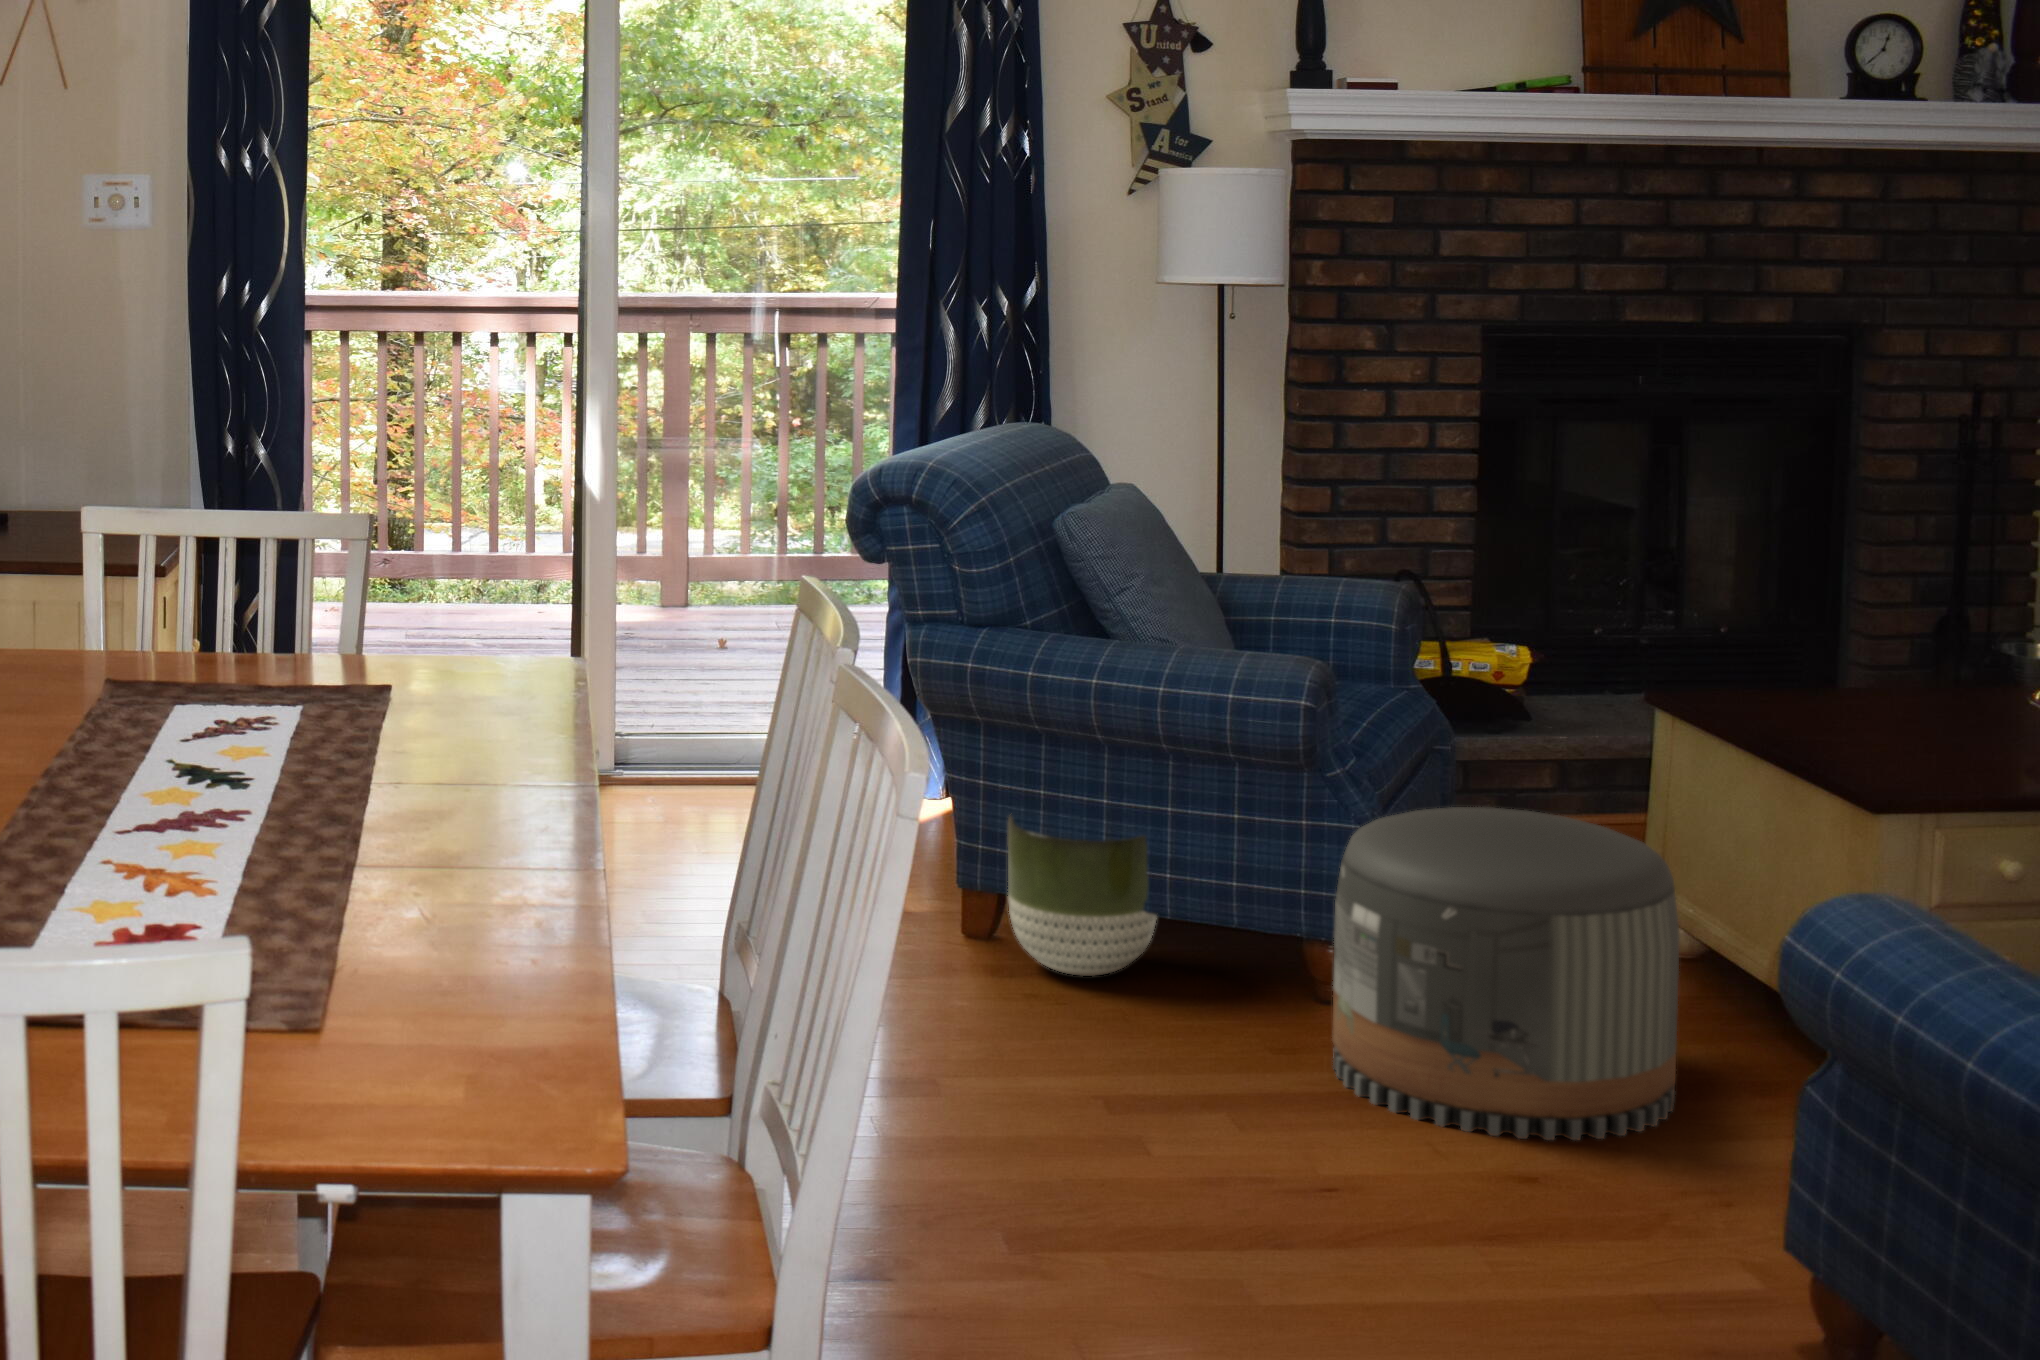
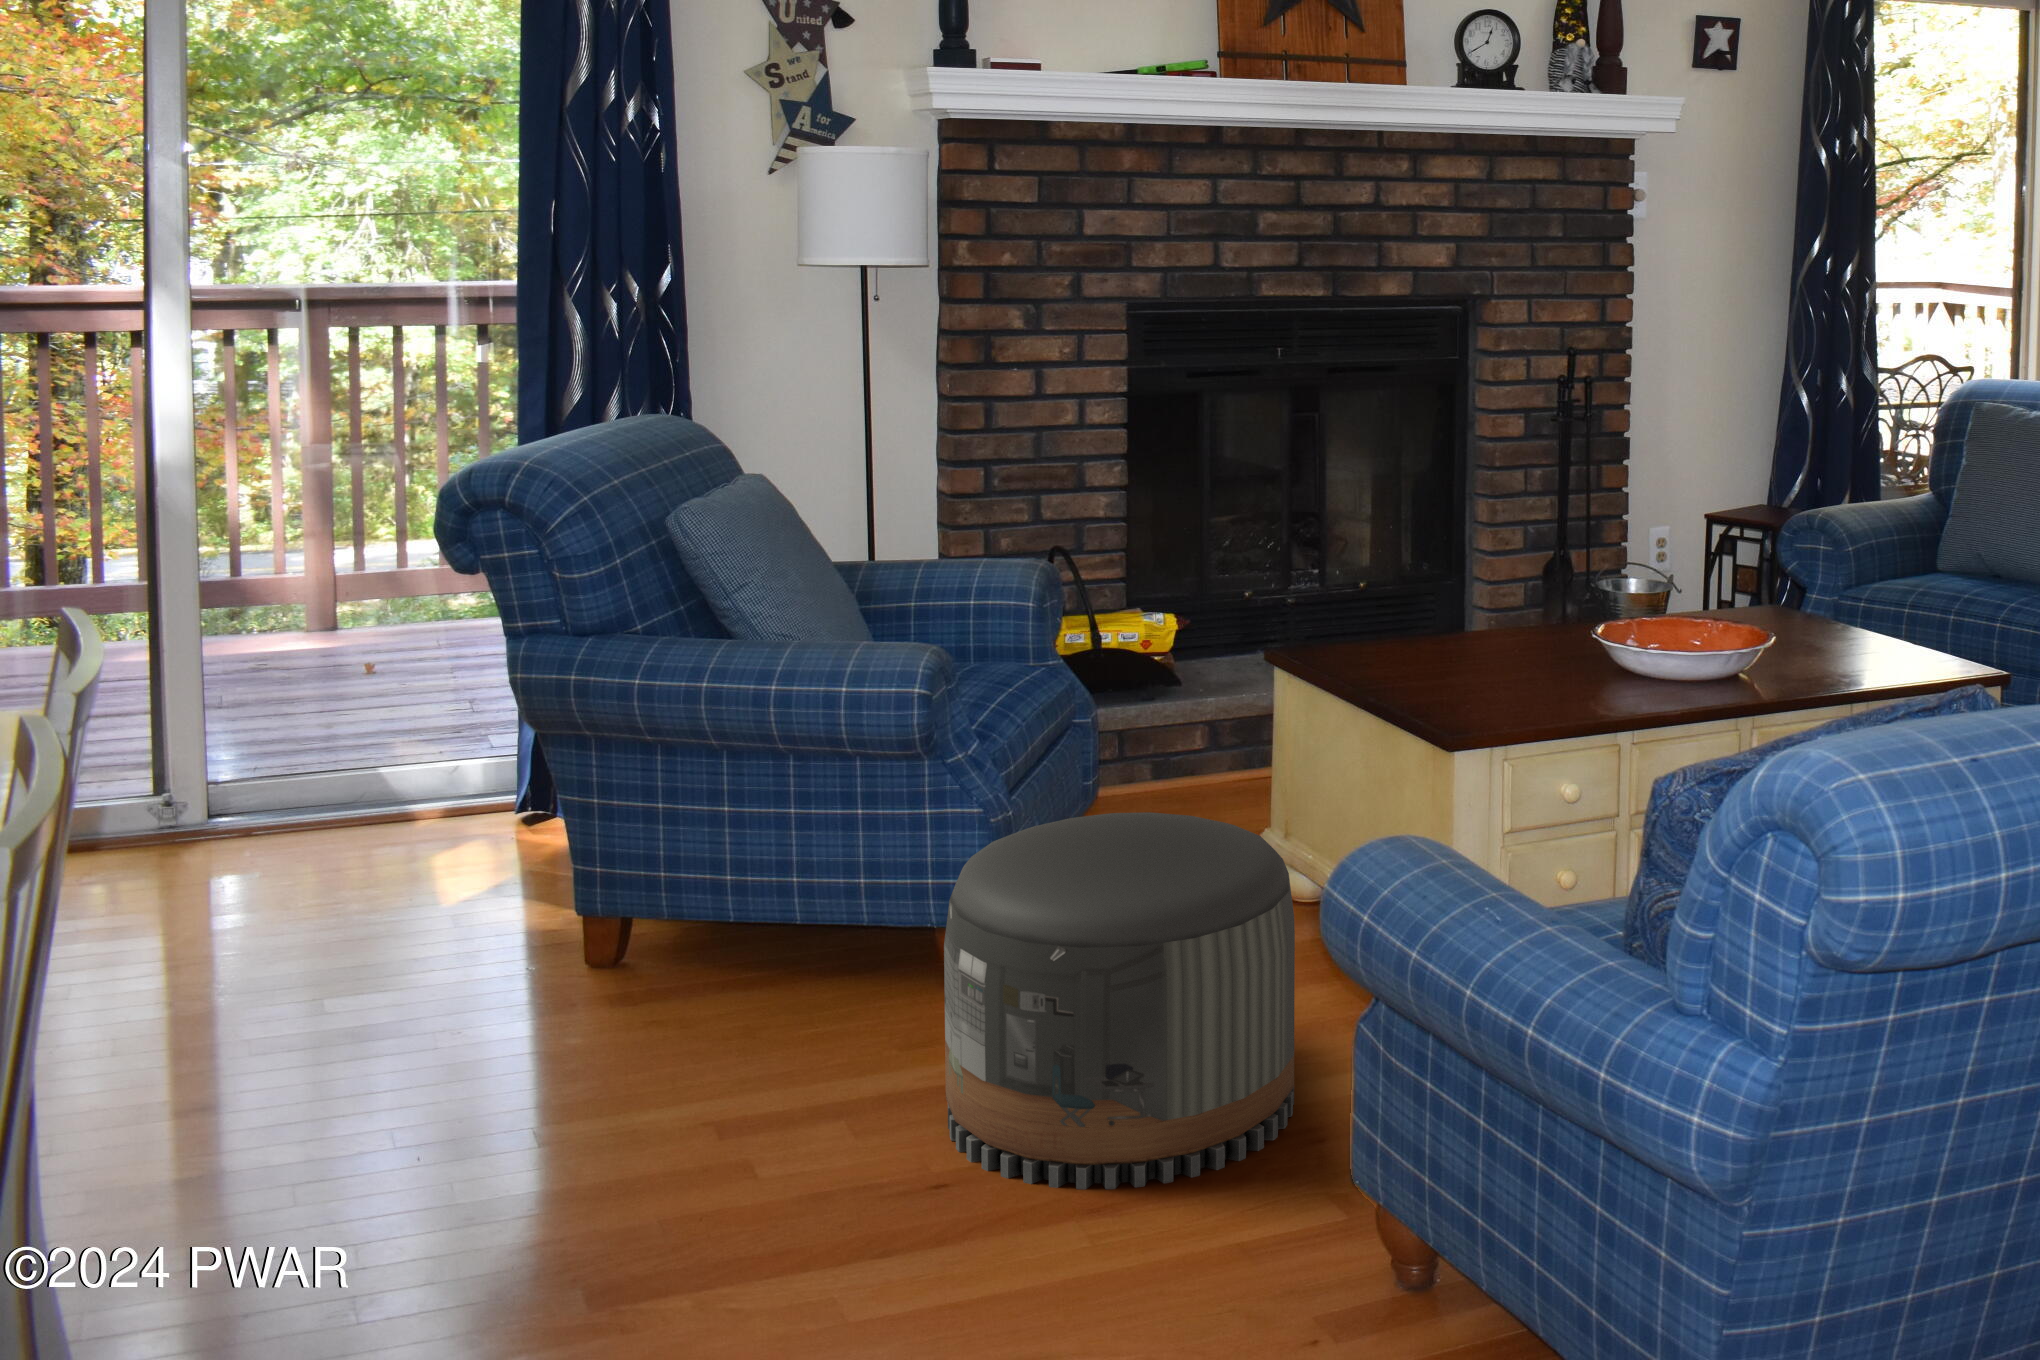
planter: present [1008,814,1156,976] -> none [590,843,770,1045]

